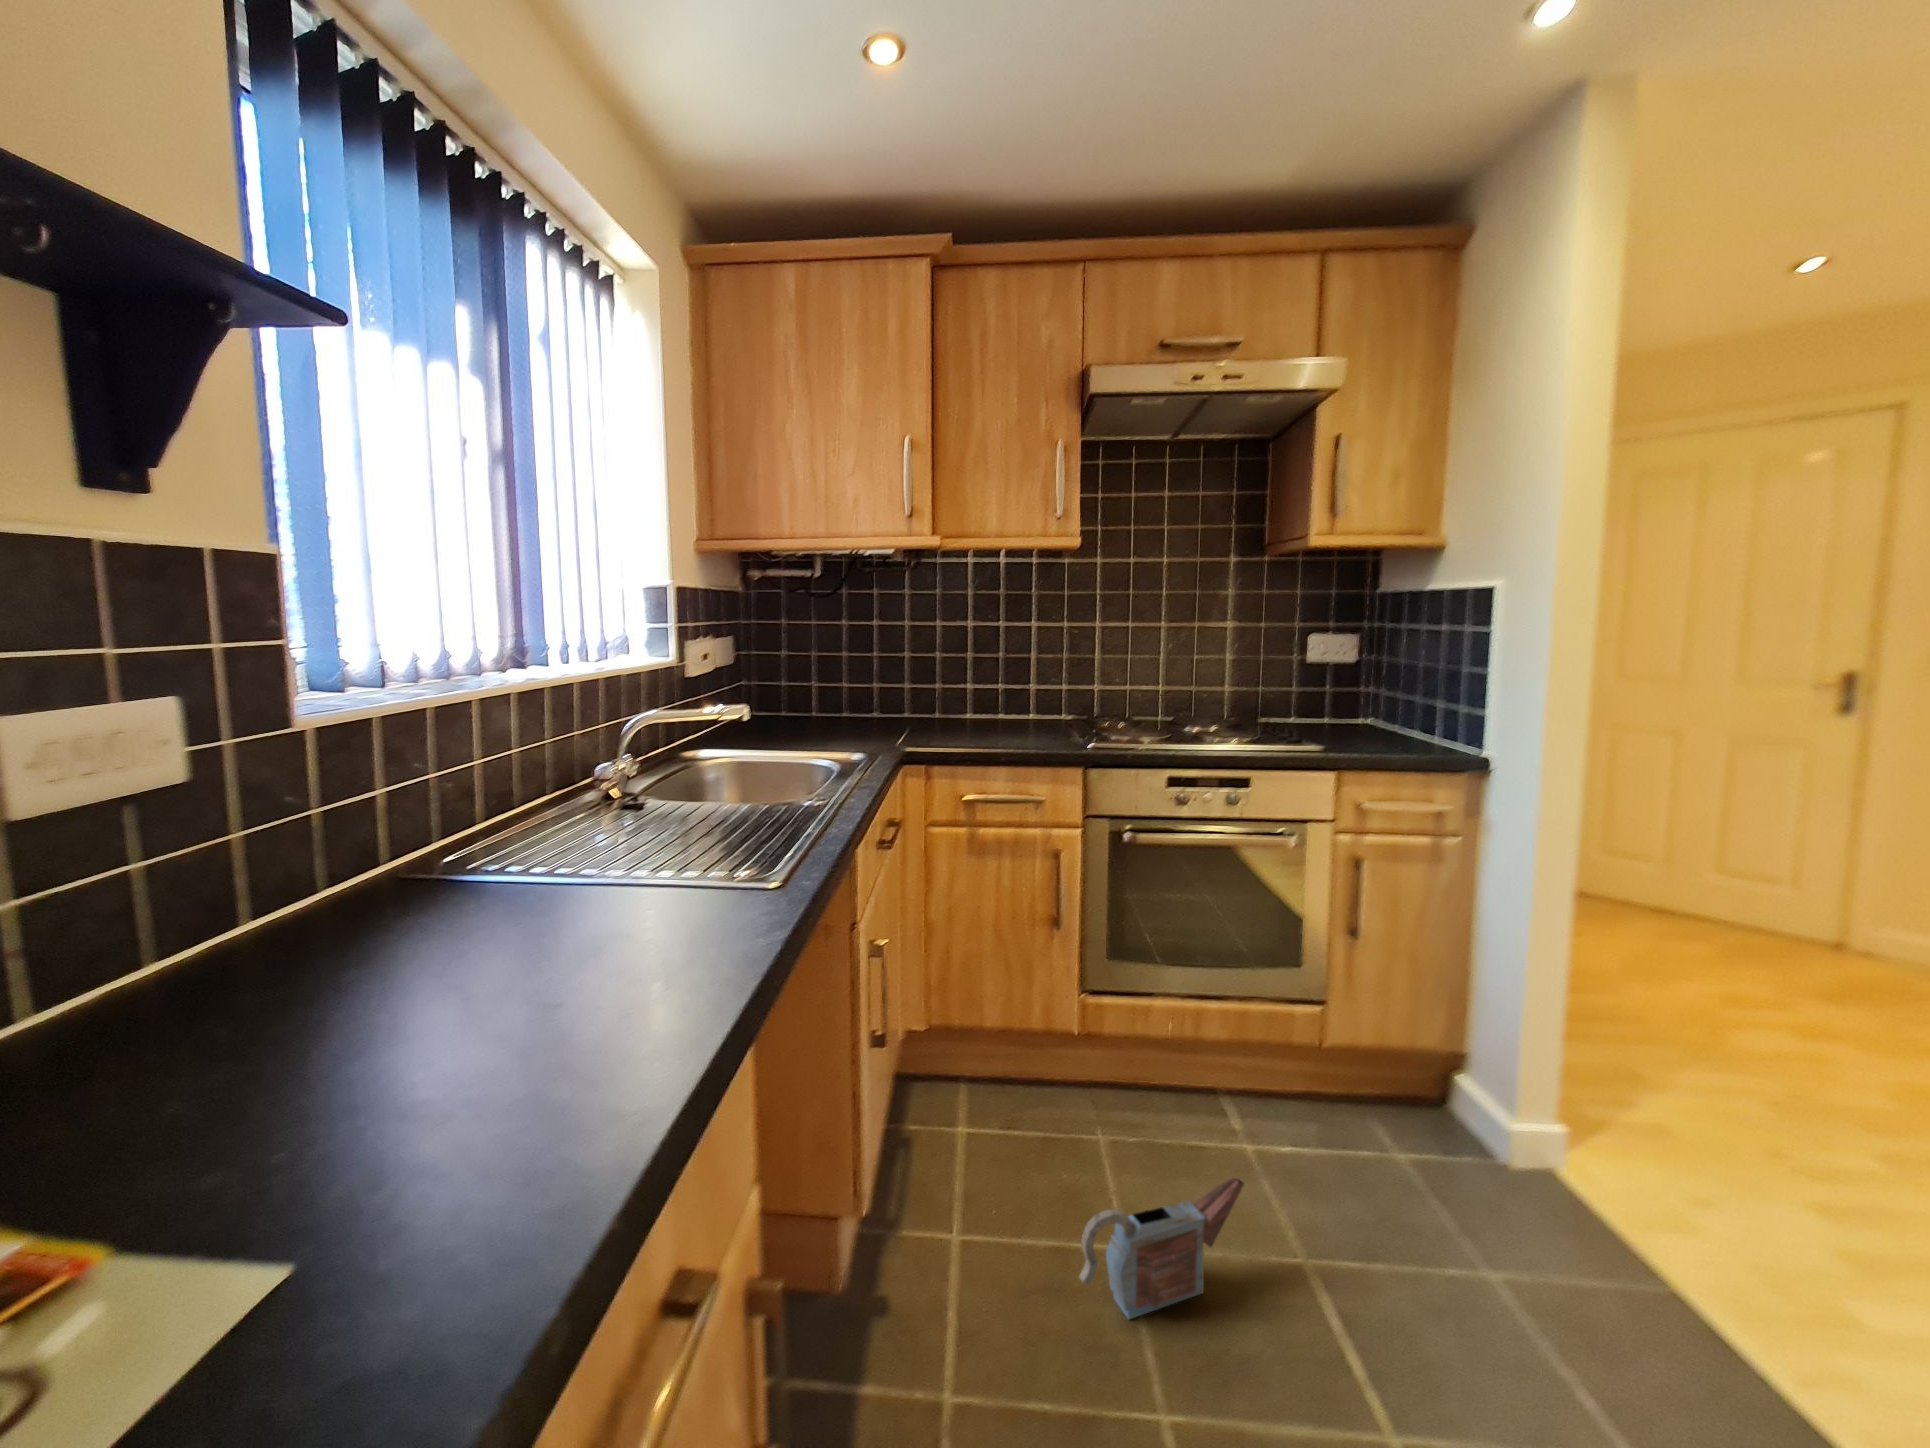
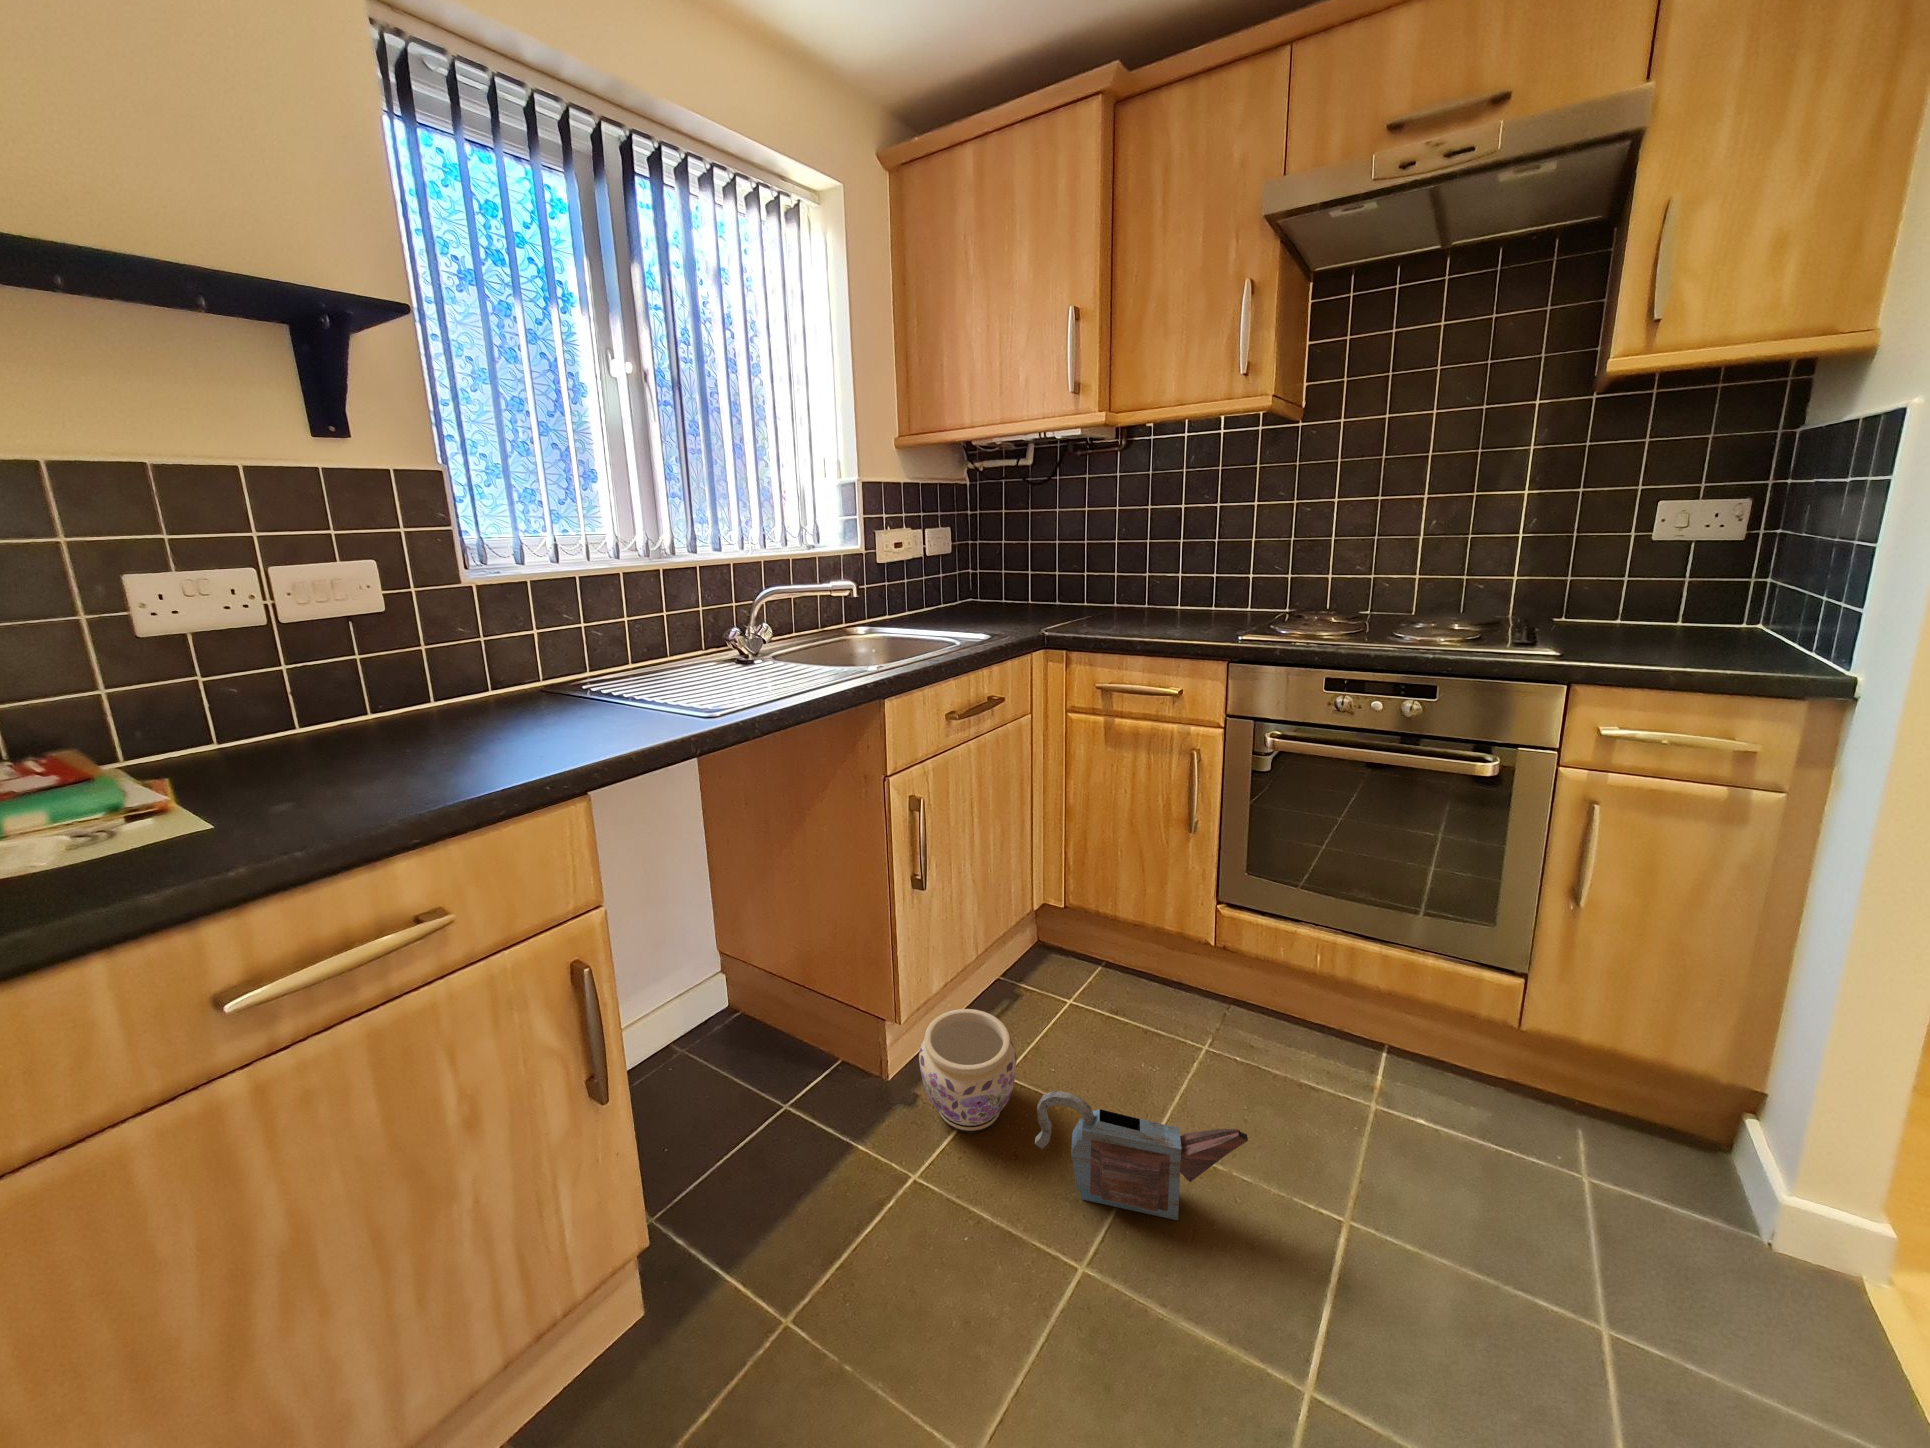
planter: none [917,1170,1026,1319] -> present [919,1009,1017,1133]

